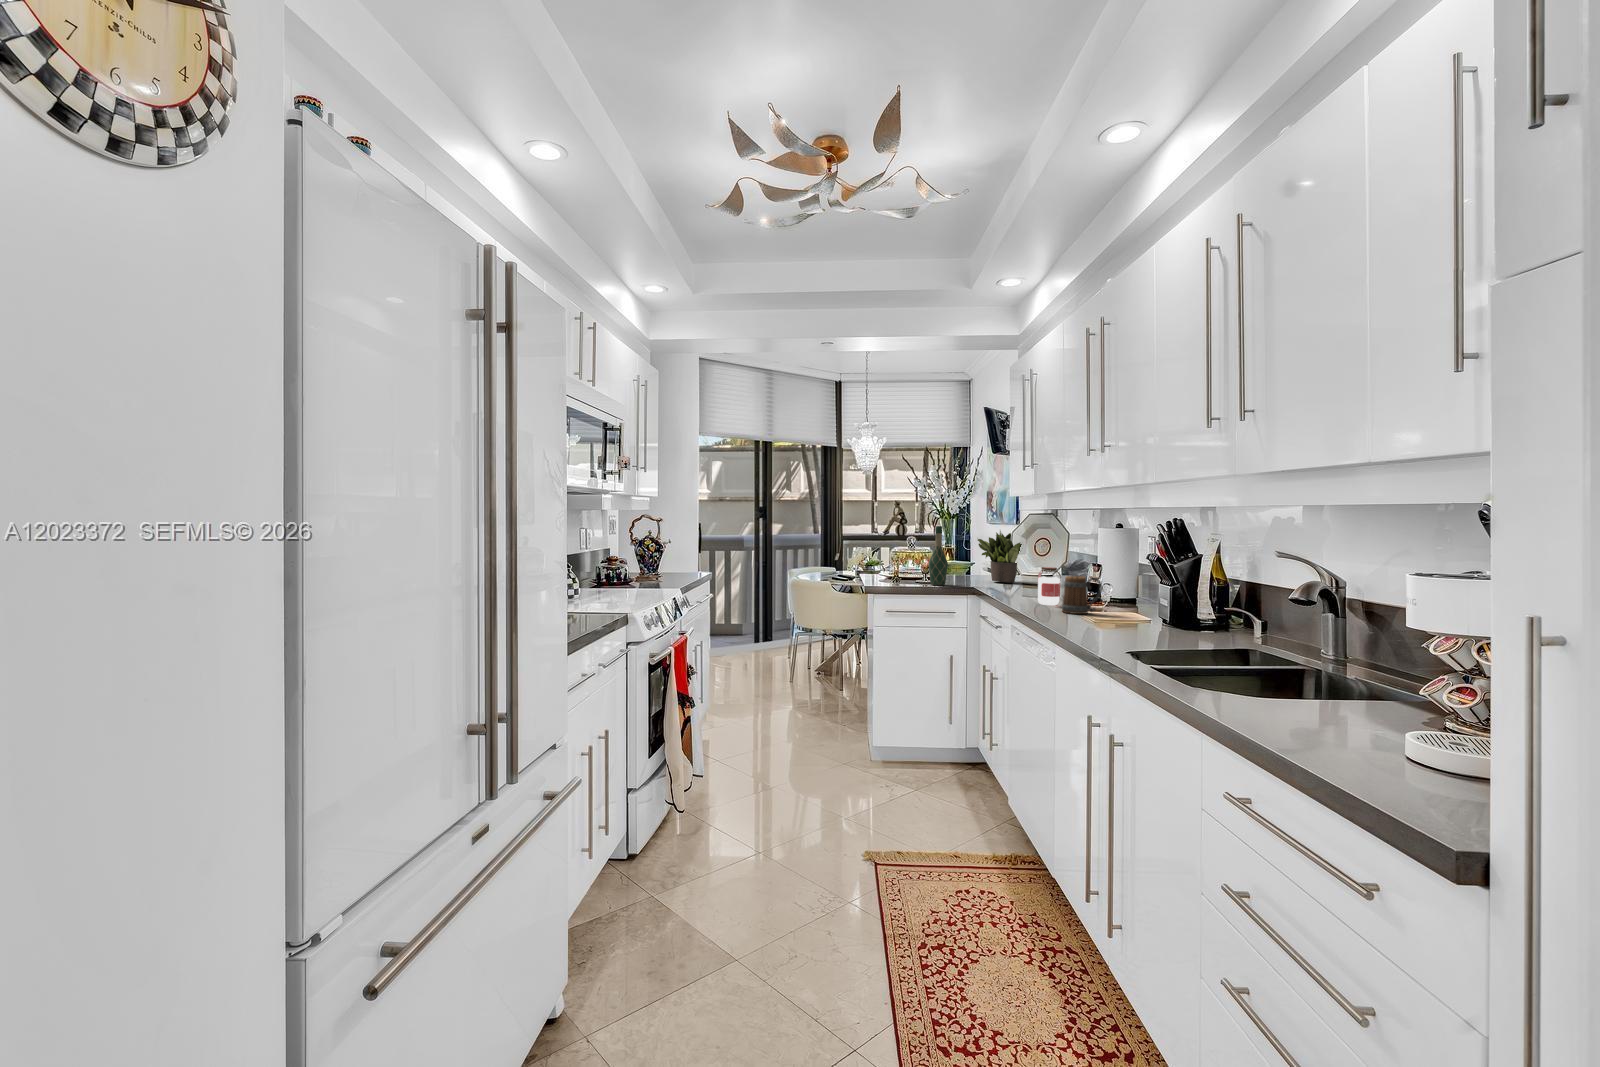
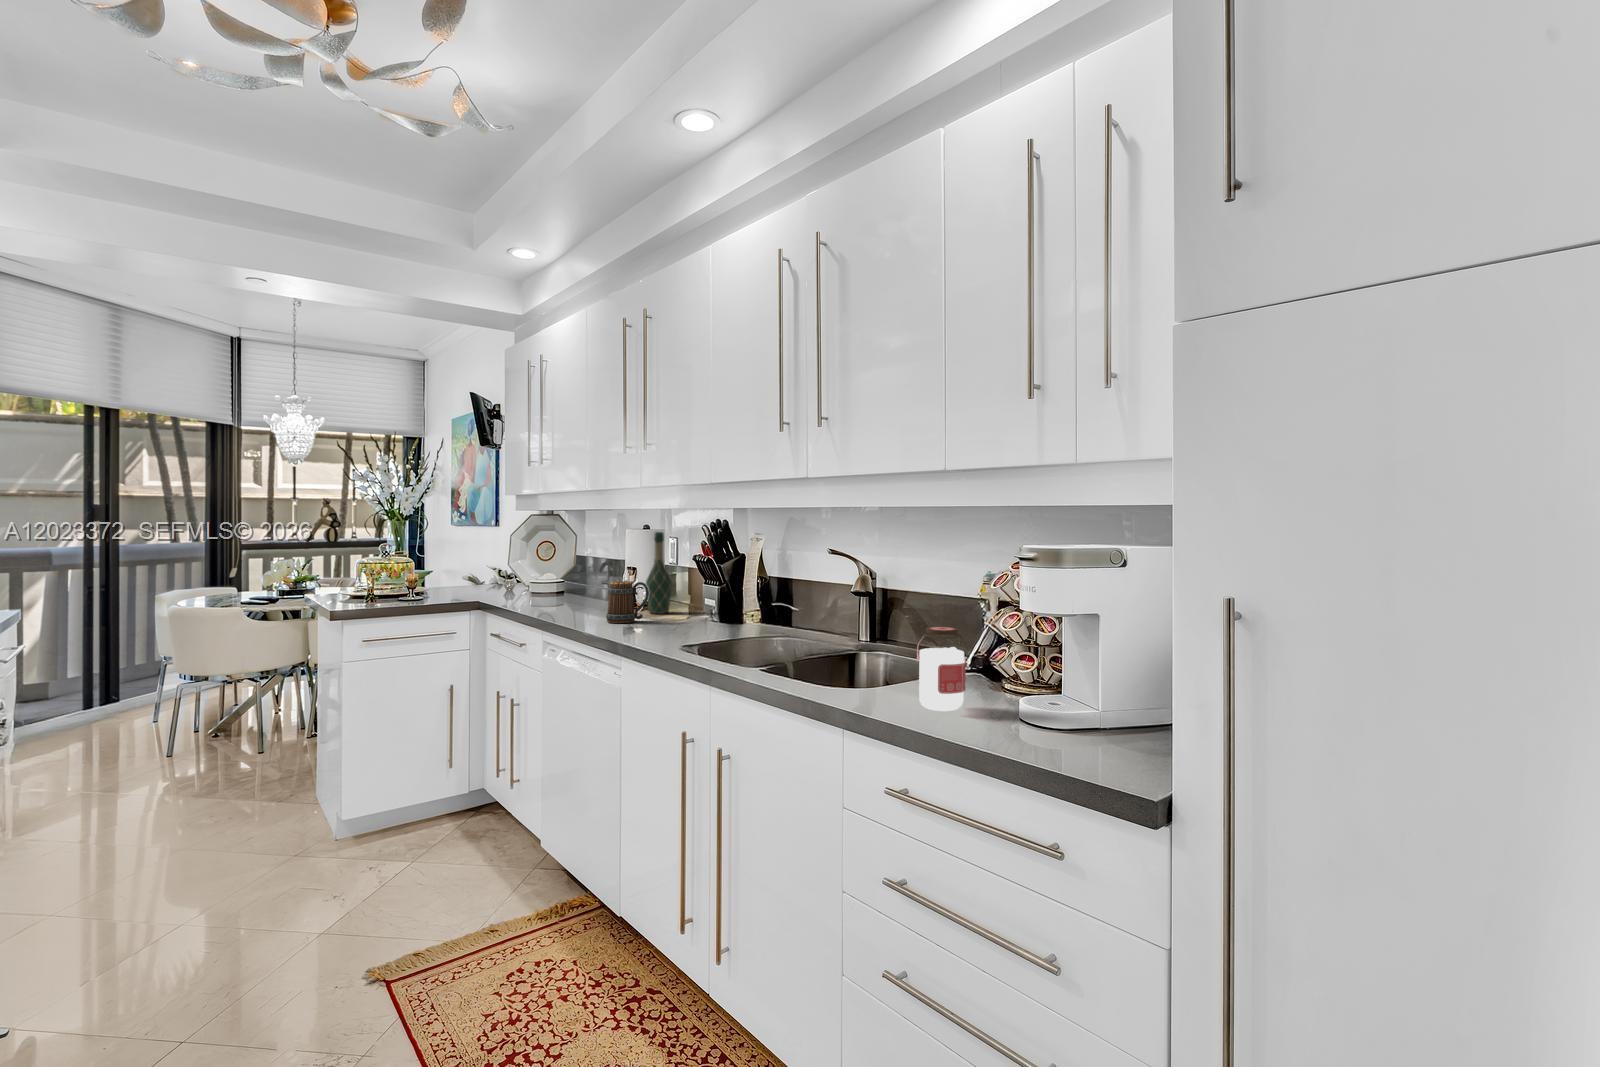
wine bottle: present [929,526,948,585] -> present [646,532,672,614]
potted plant: present [978,531,1022,583] -> none [474,531,533,594]
jar: present [1038,567,1061,605] -> present [917,627,967,711]

